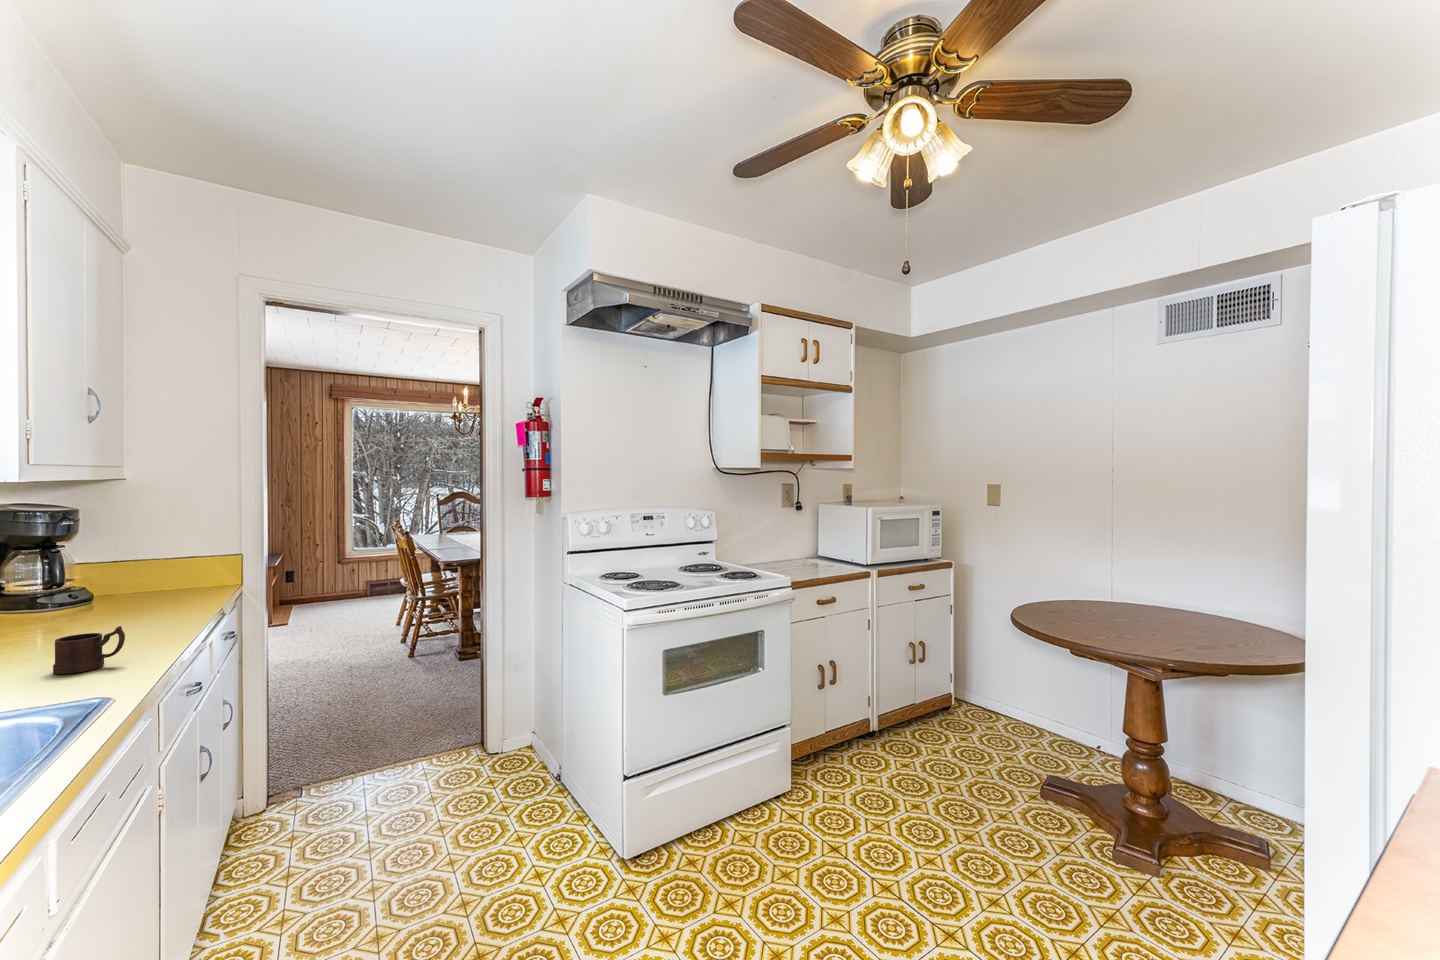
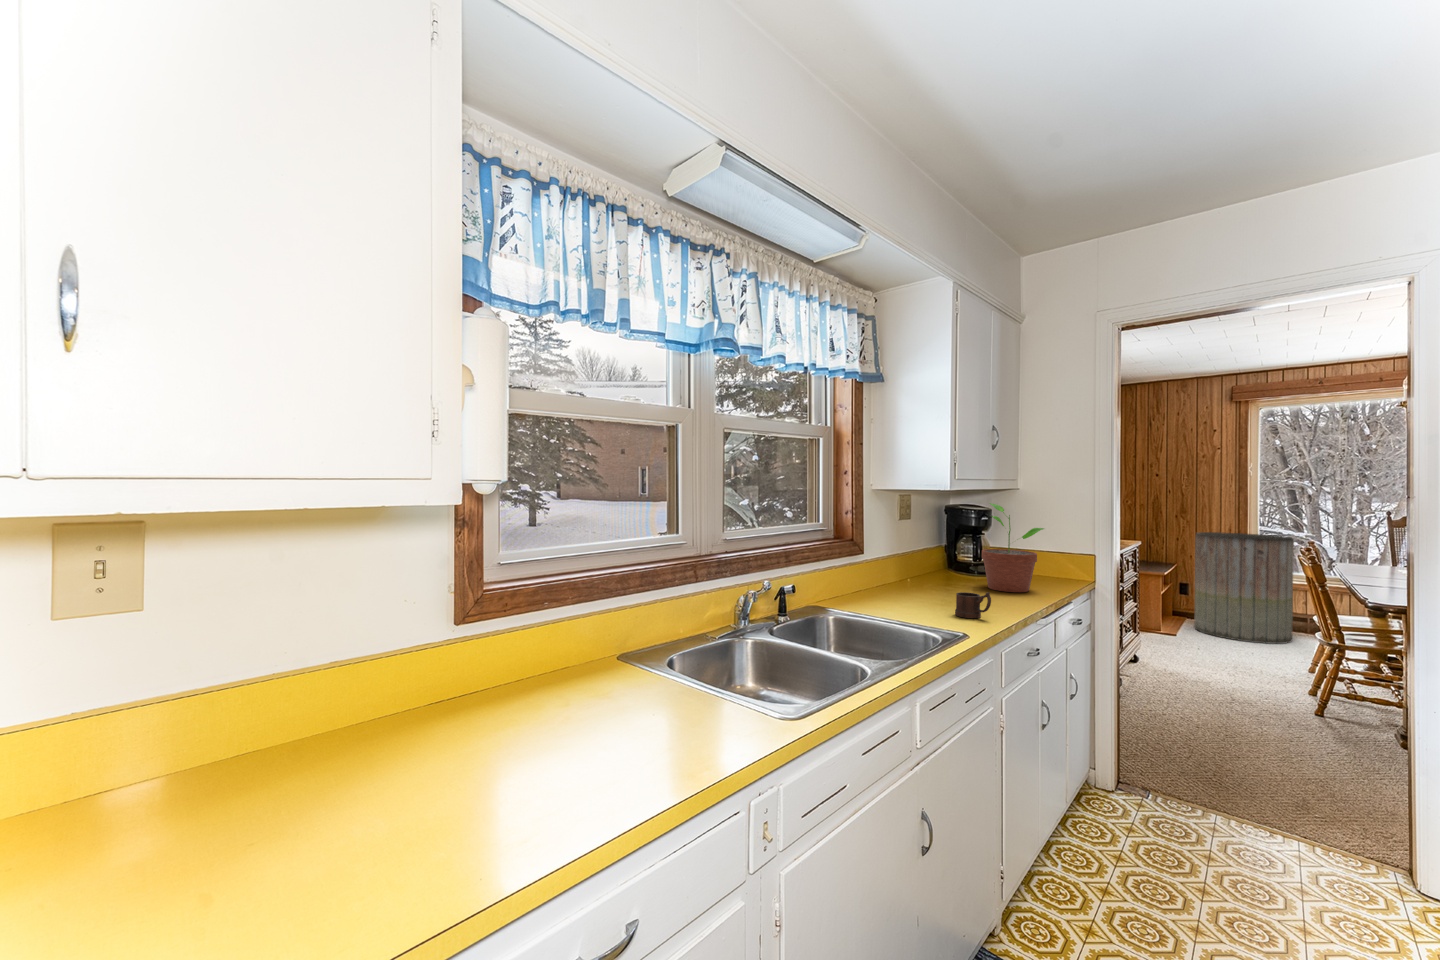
potted plant: none [75,501,183,622] -> present [982,503,1044,592]
trash can: none [302,517,381,615] -> present [1194,532,1294,644]

